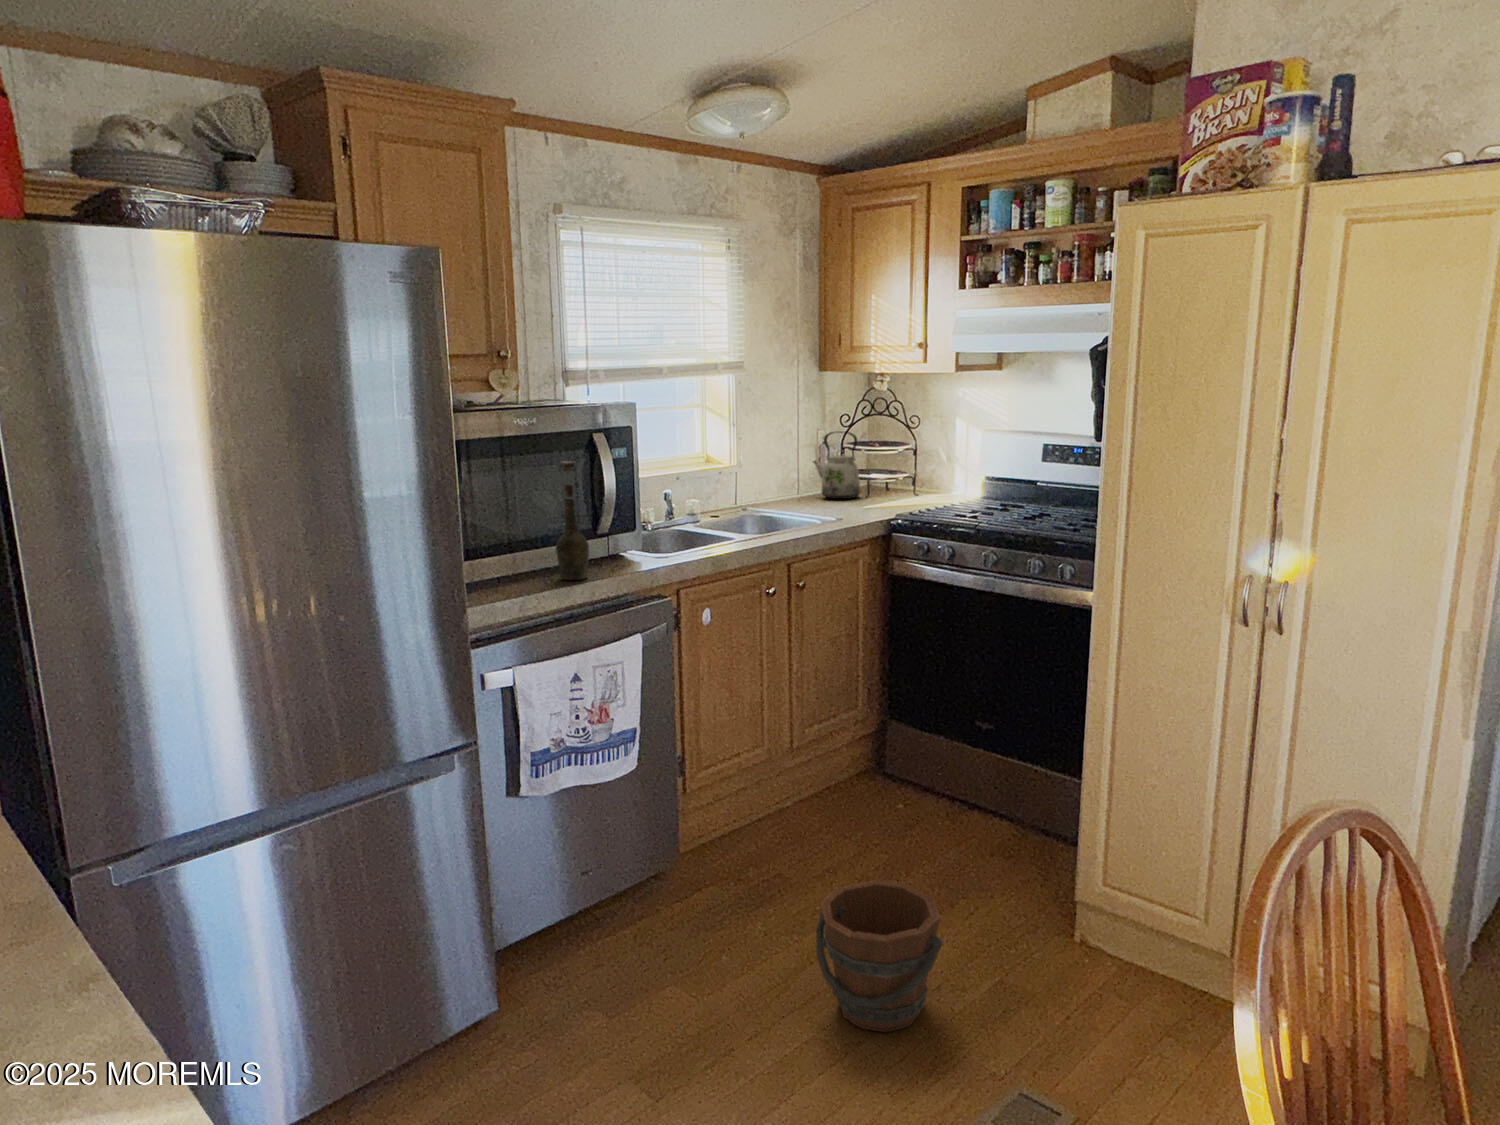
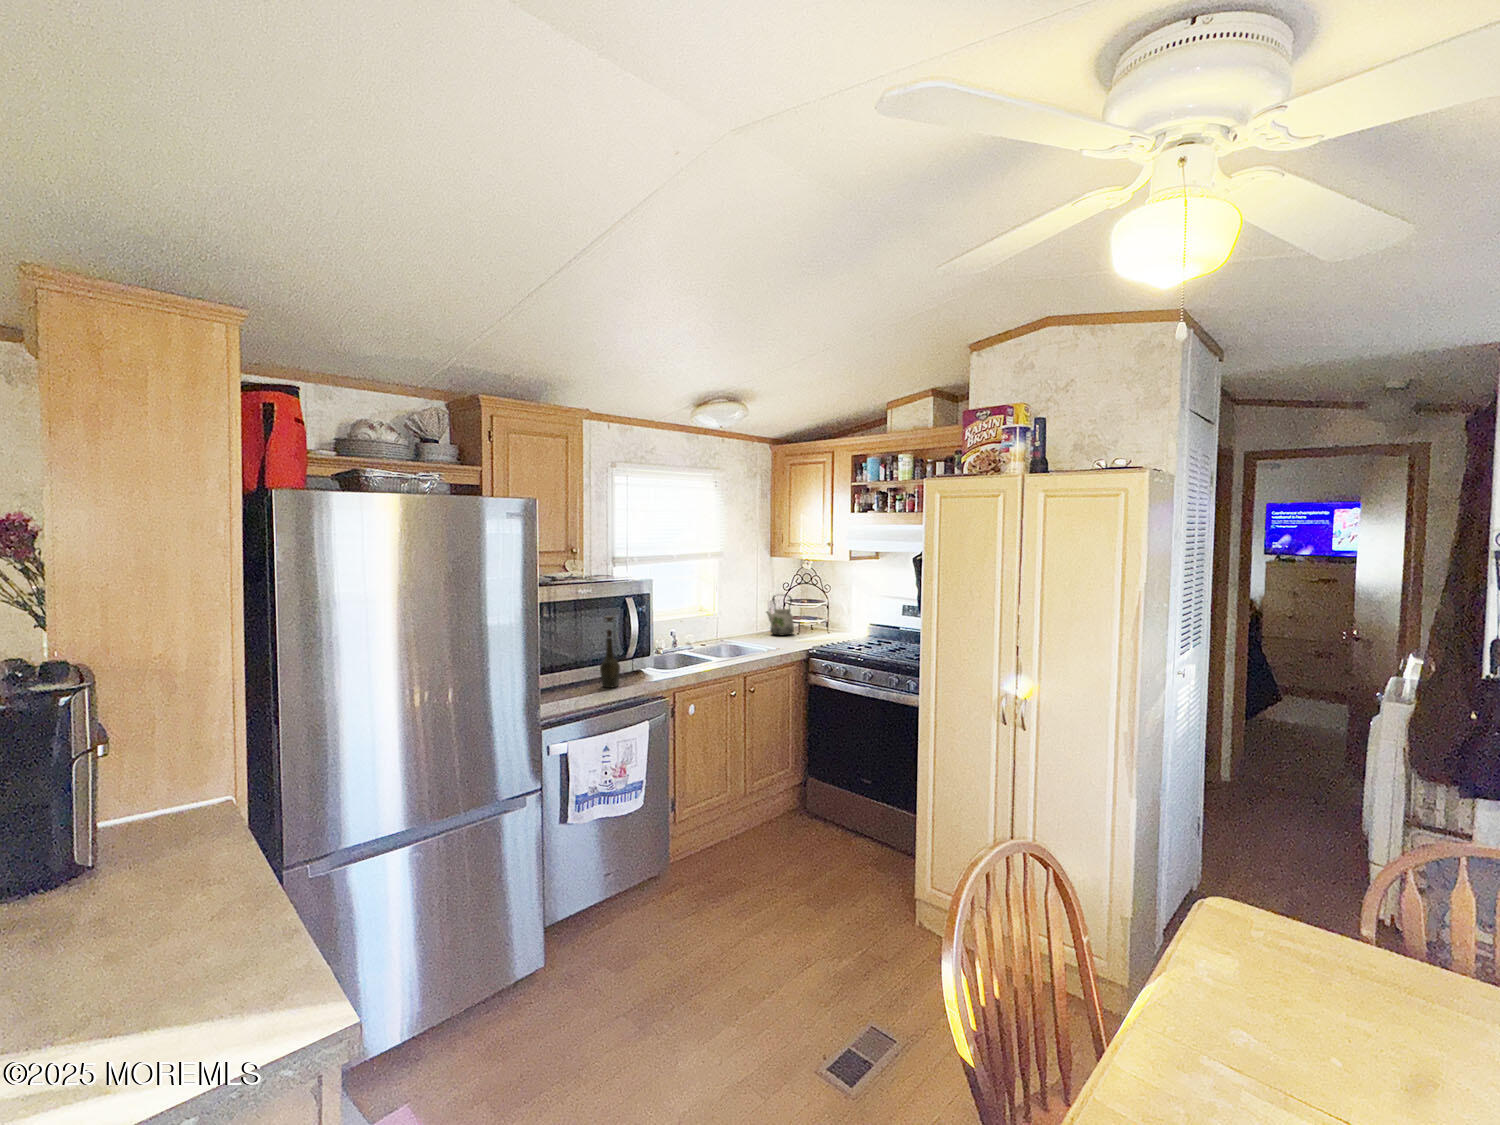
bucket: present [816,880,943,1032] -> none [748,882,825,983]

